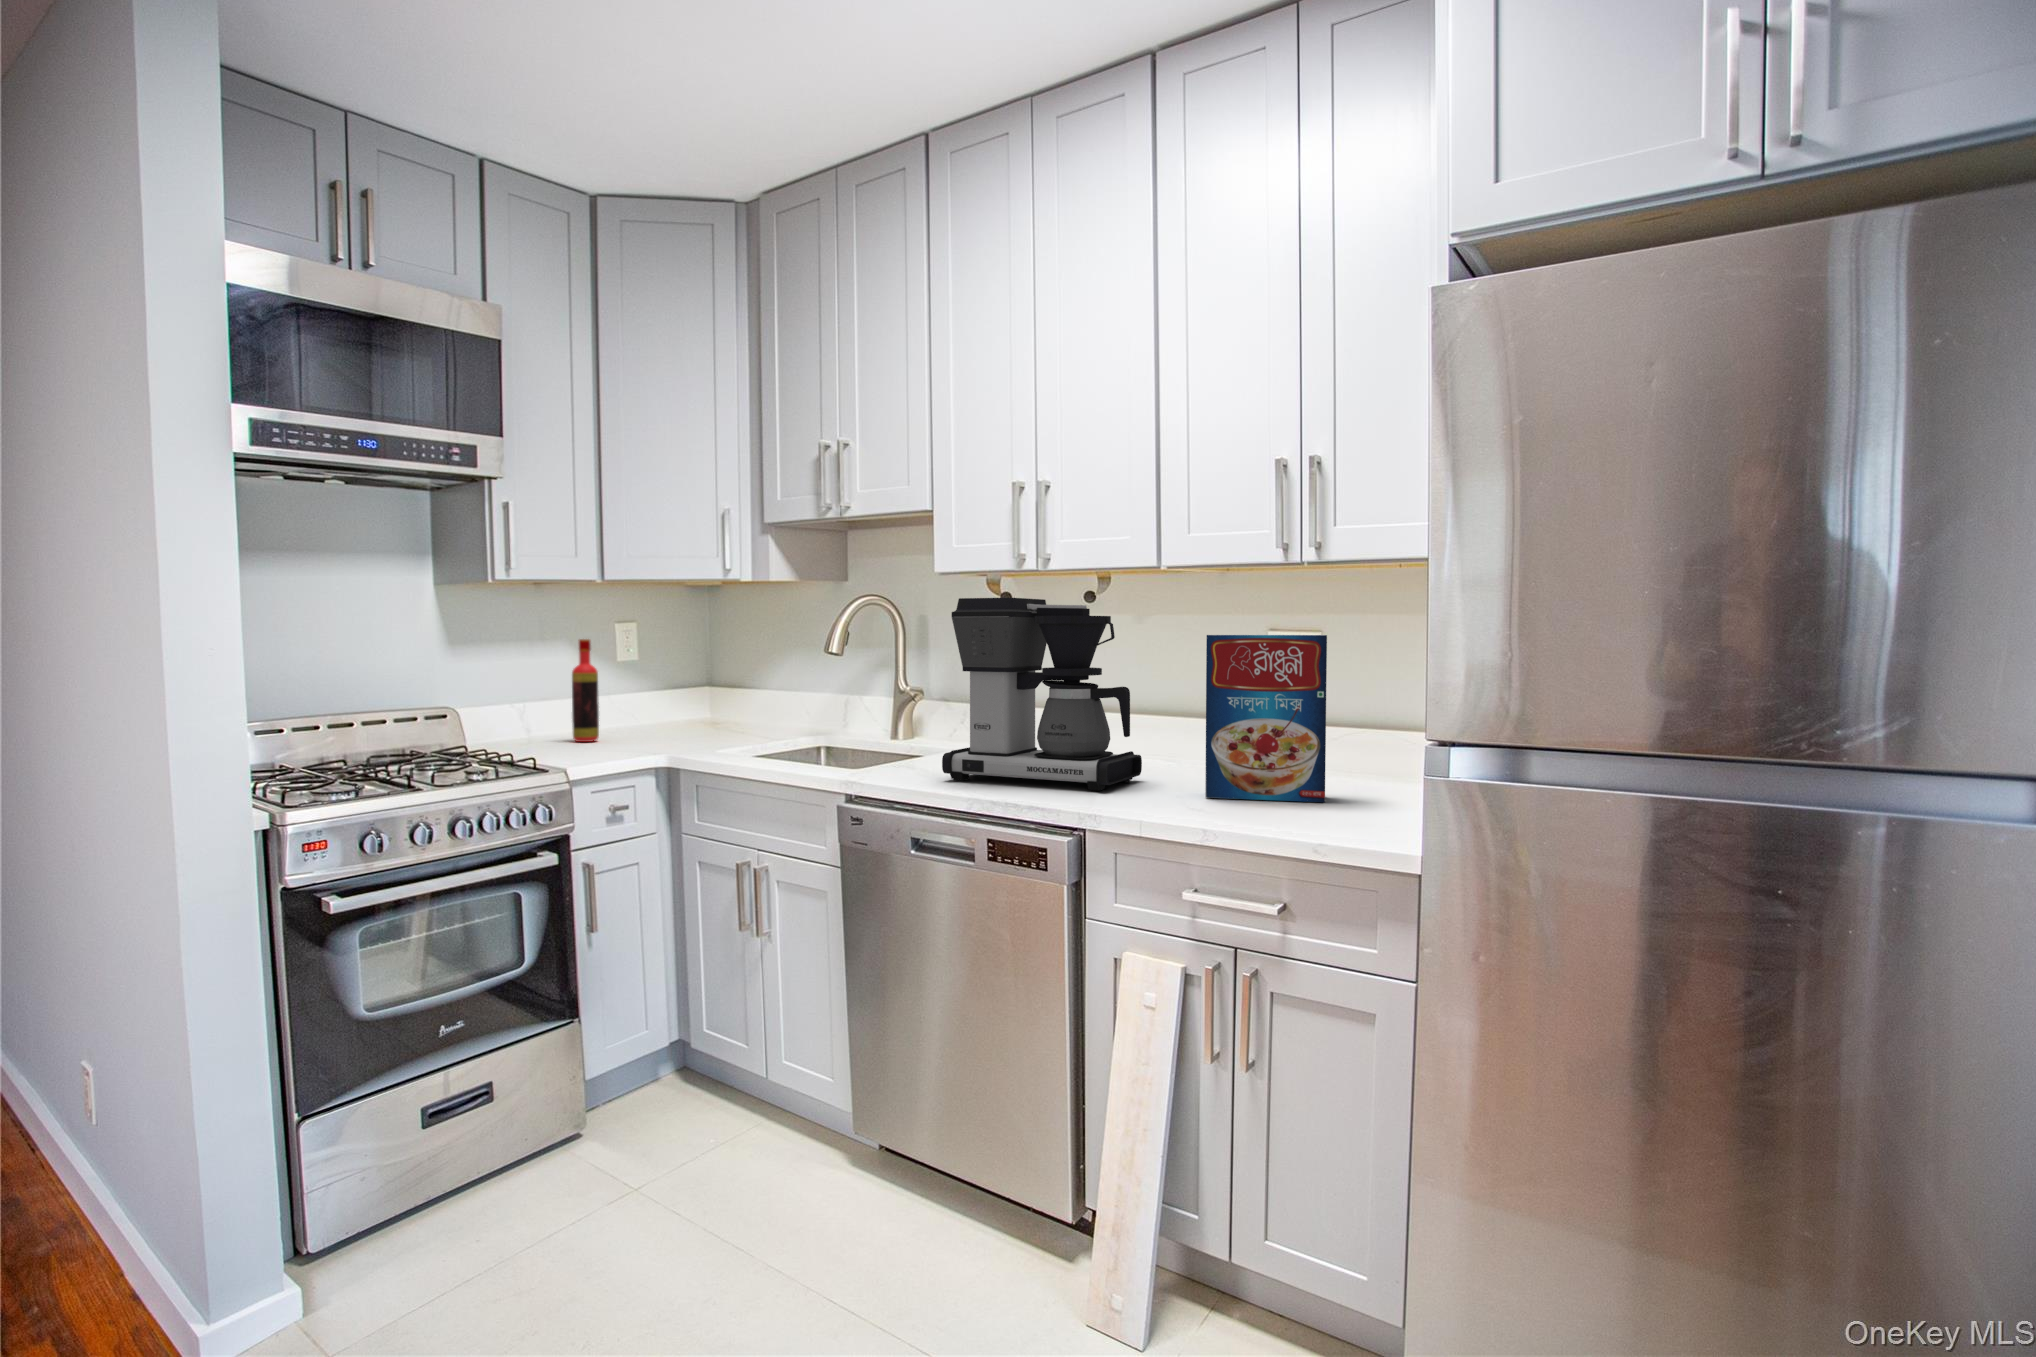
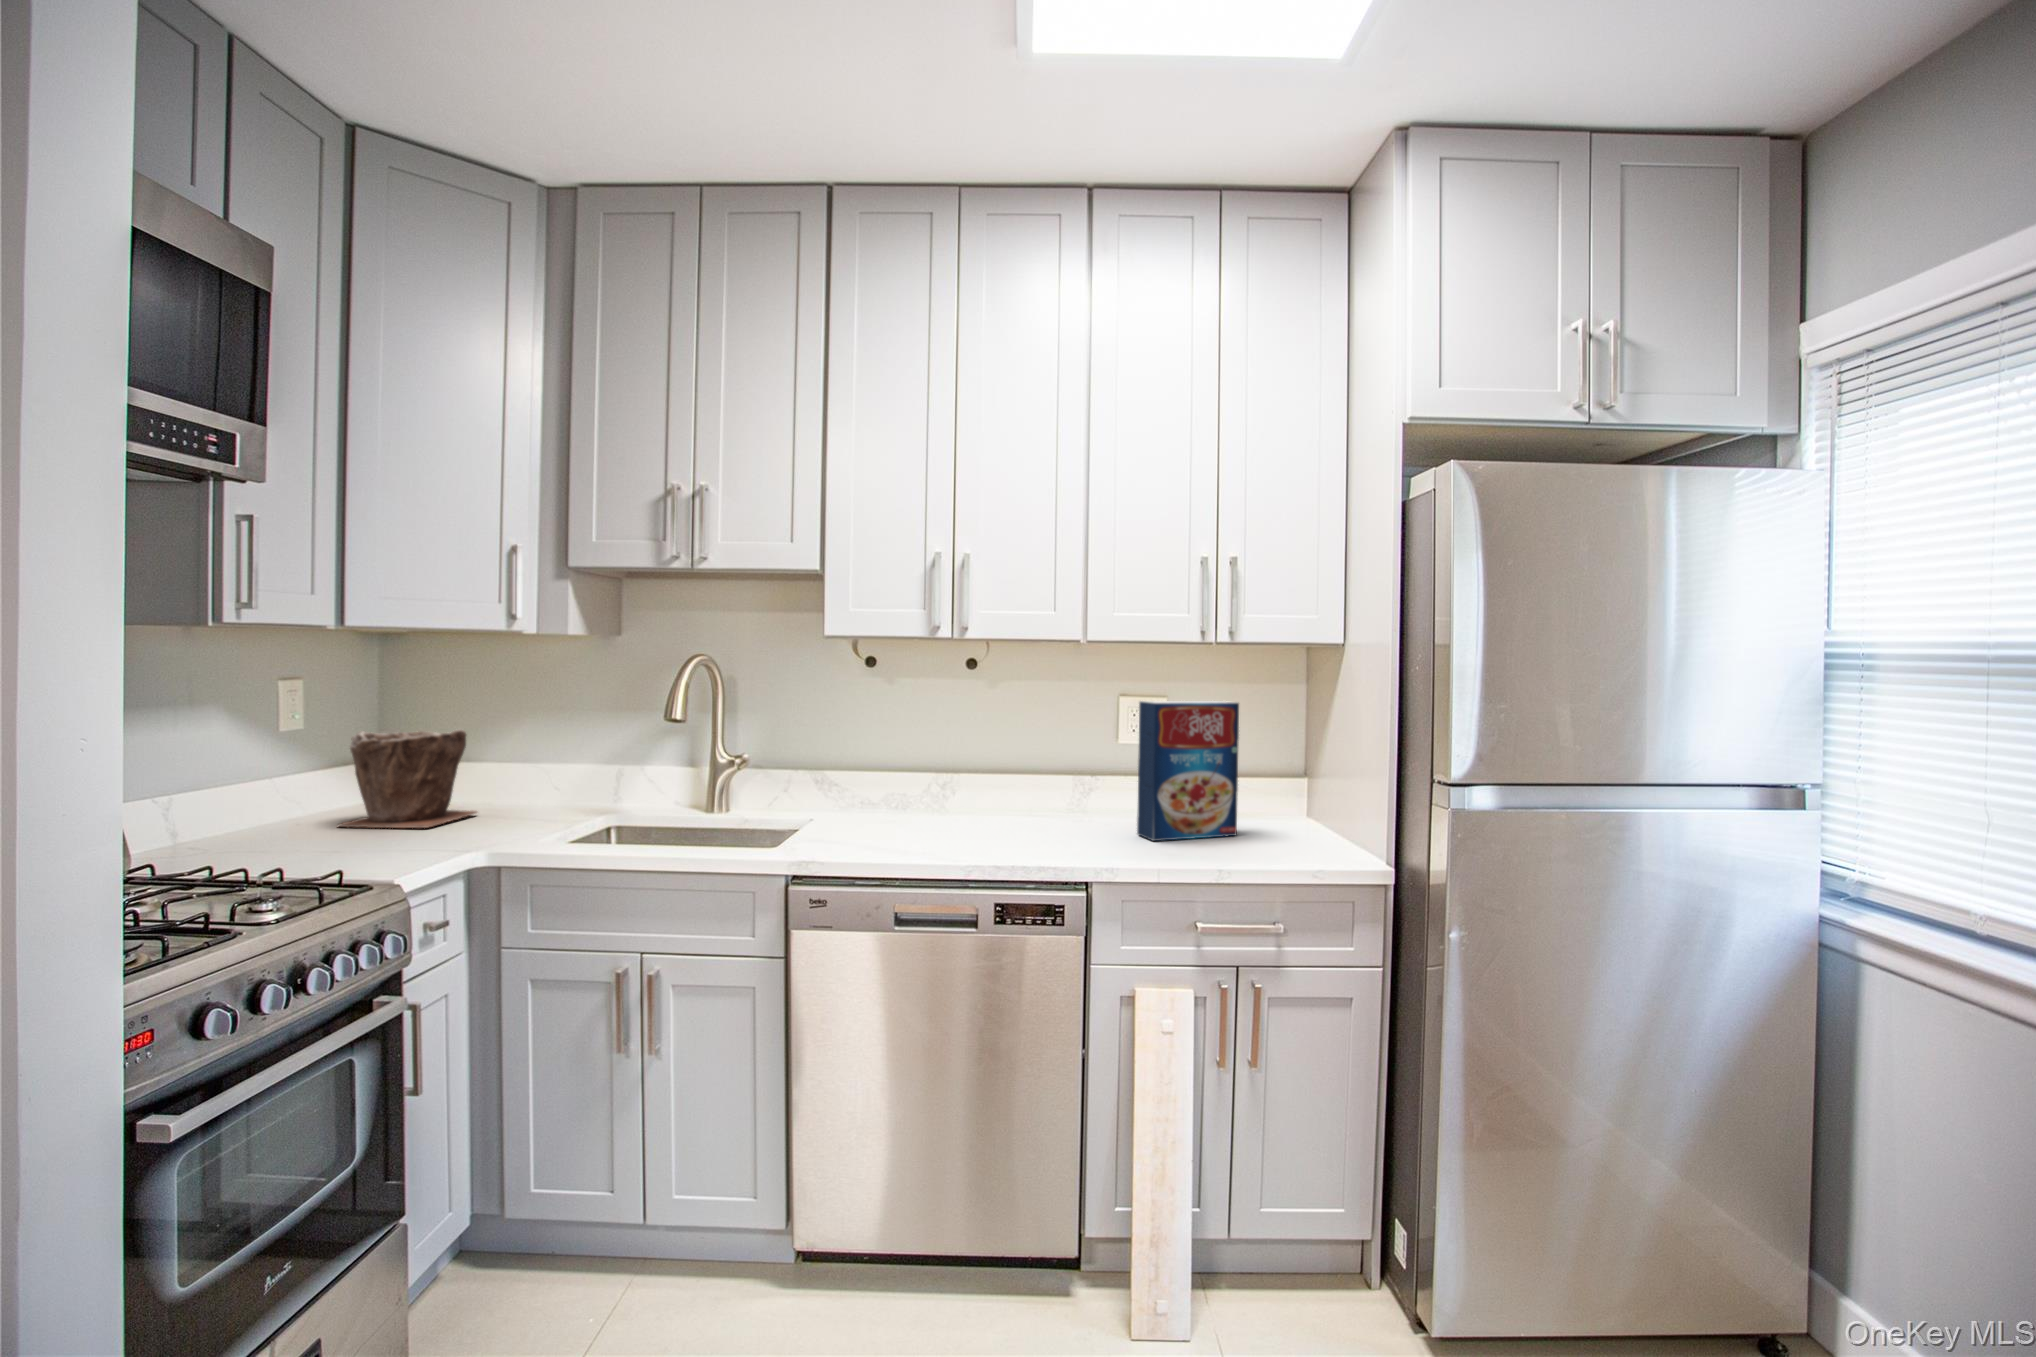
coffee maker: present [942,598,1142,791] -> none [894,665,1070,846]
bottle: present [572,639,599,742] -> none [249,700,292,839]
plant pot: none [634,666,735,744] -> present [338,729,477,828]

